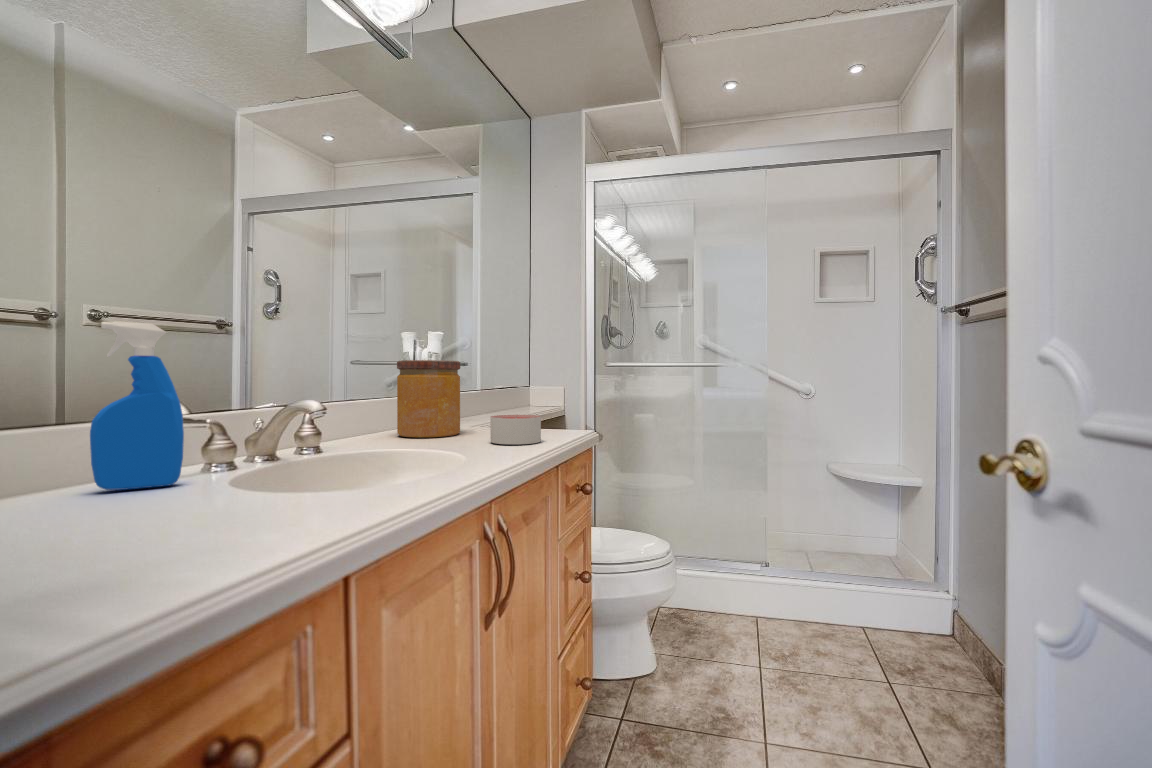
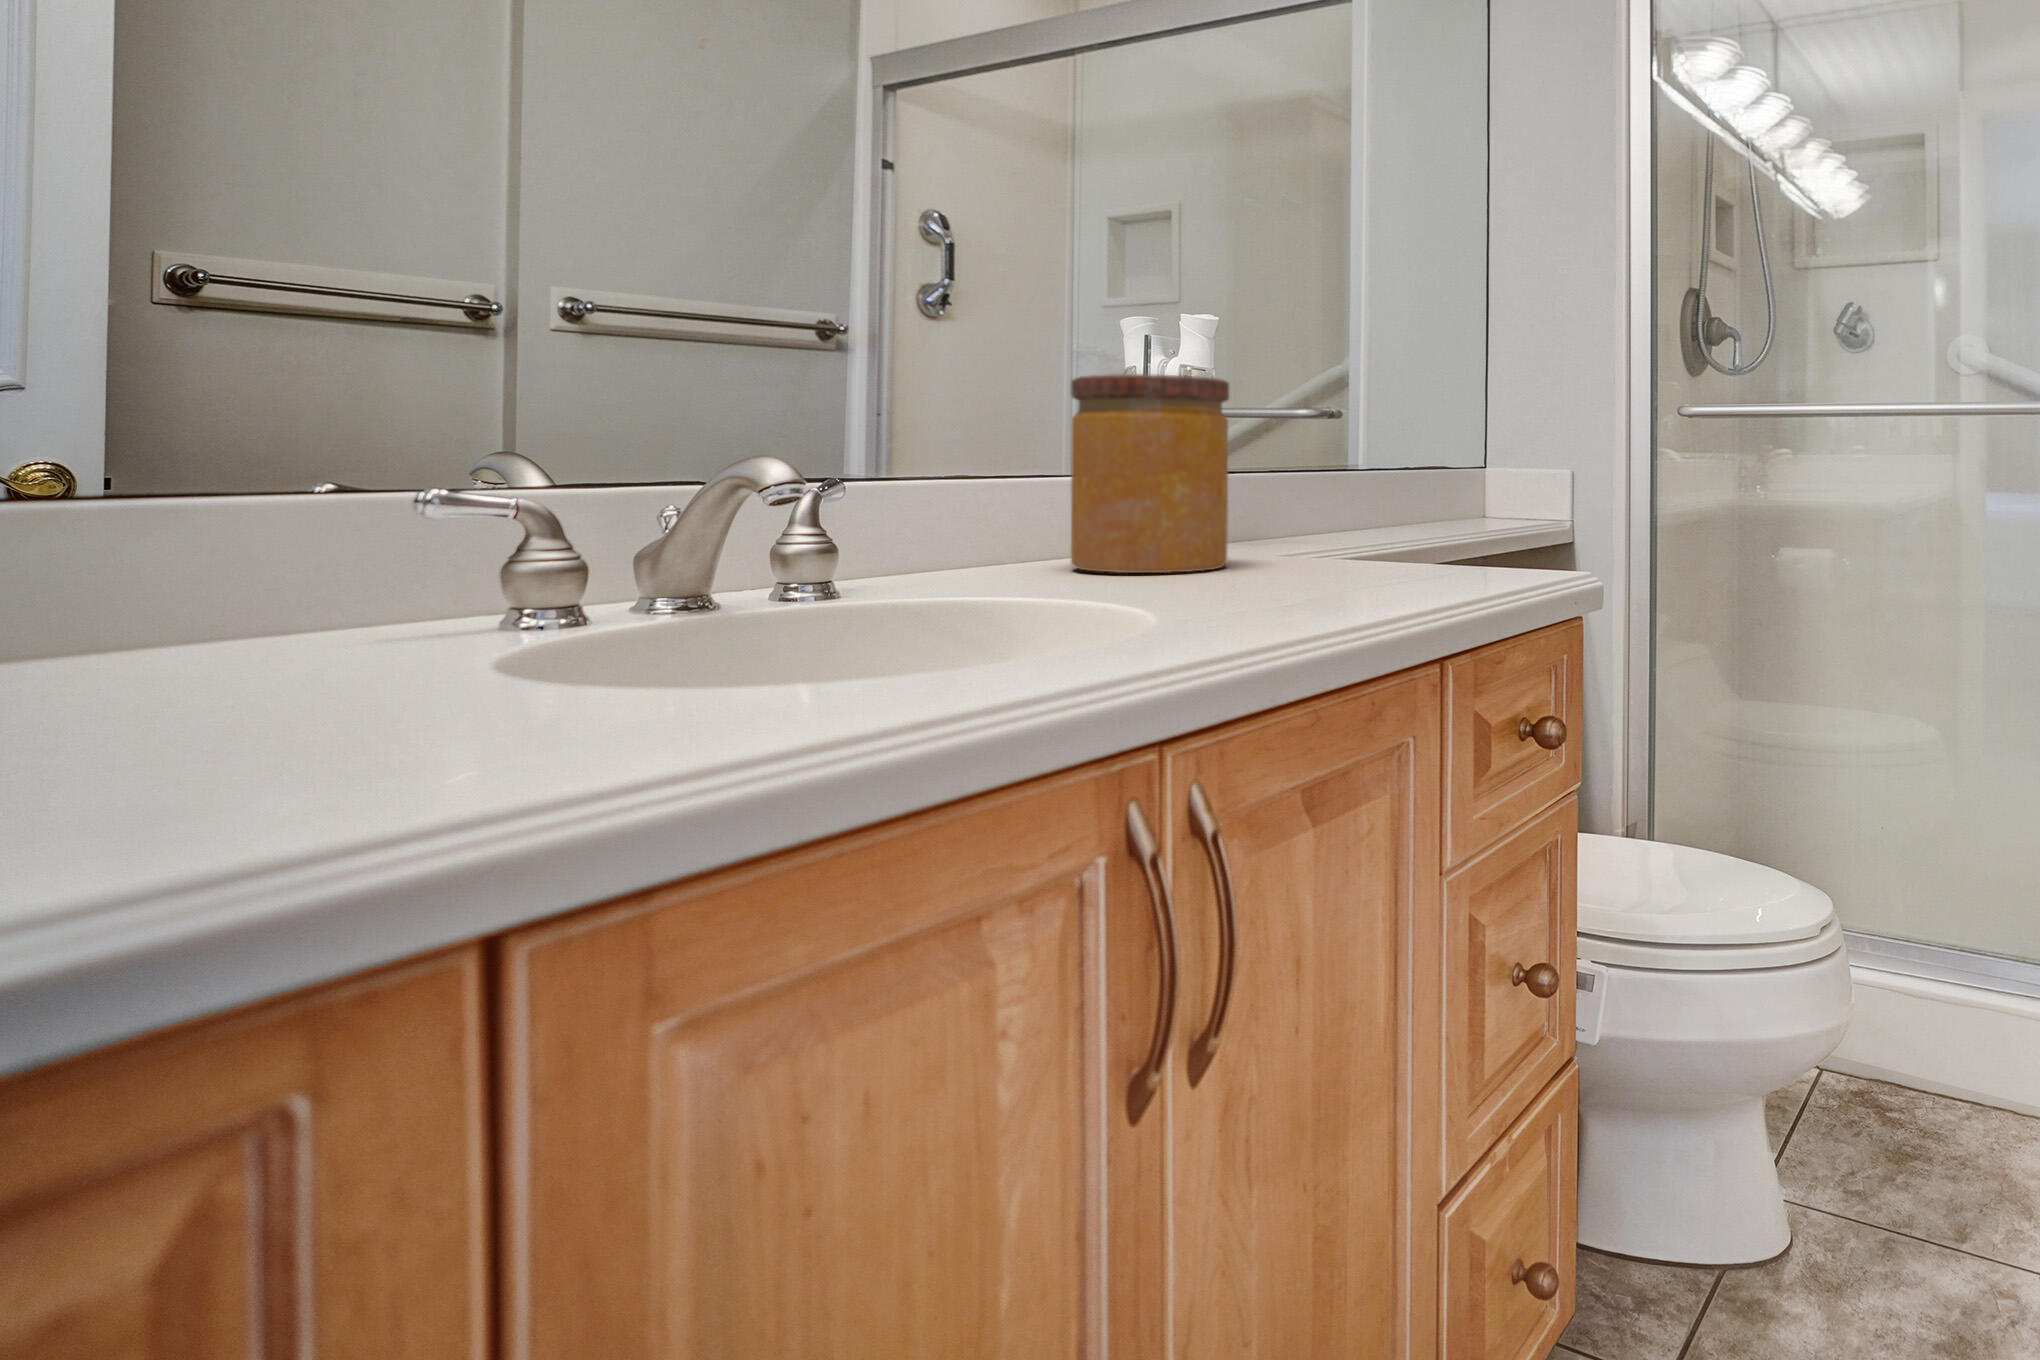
spray bottle: present [90,321,184,490] -> none [202,244,424,659]
candle: present [490,415,541,445] -> none [1271,517,1408,595]

